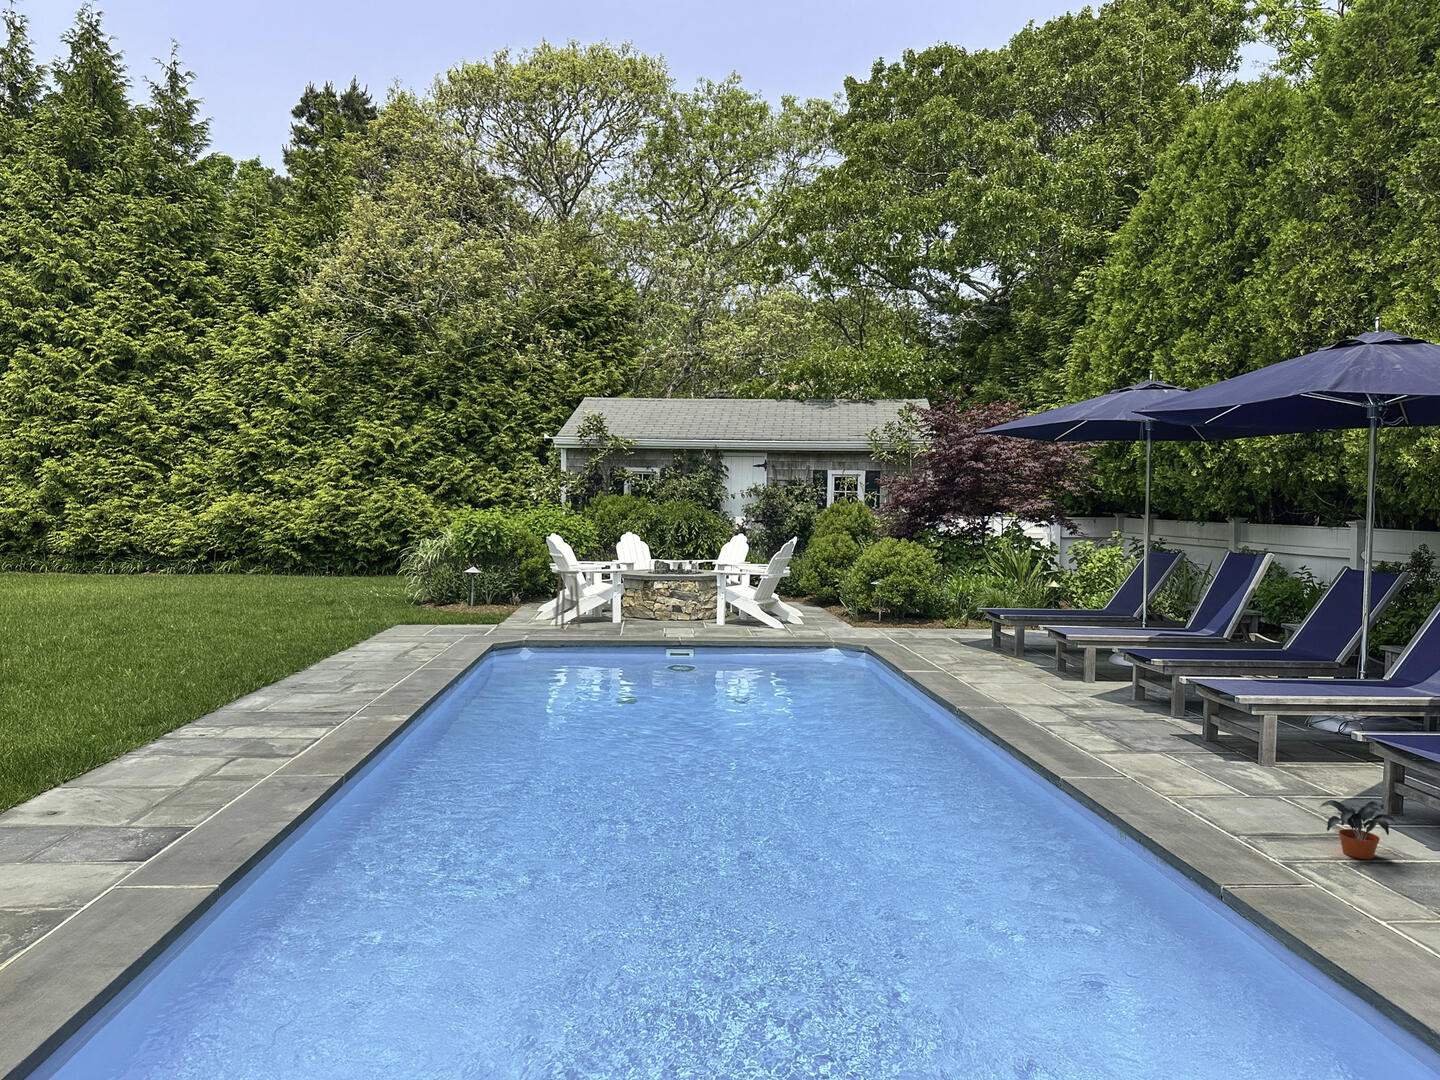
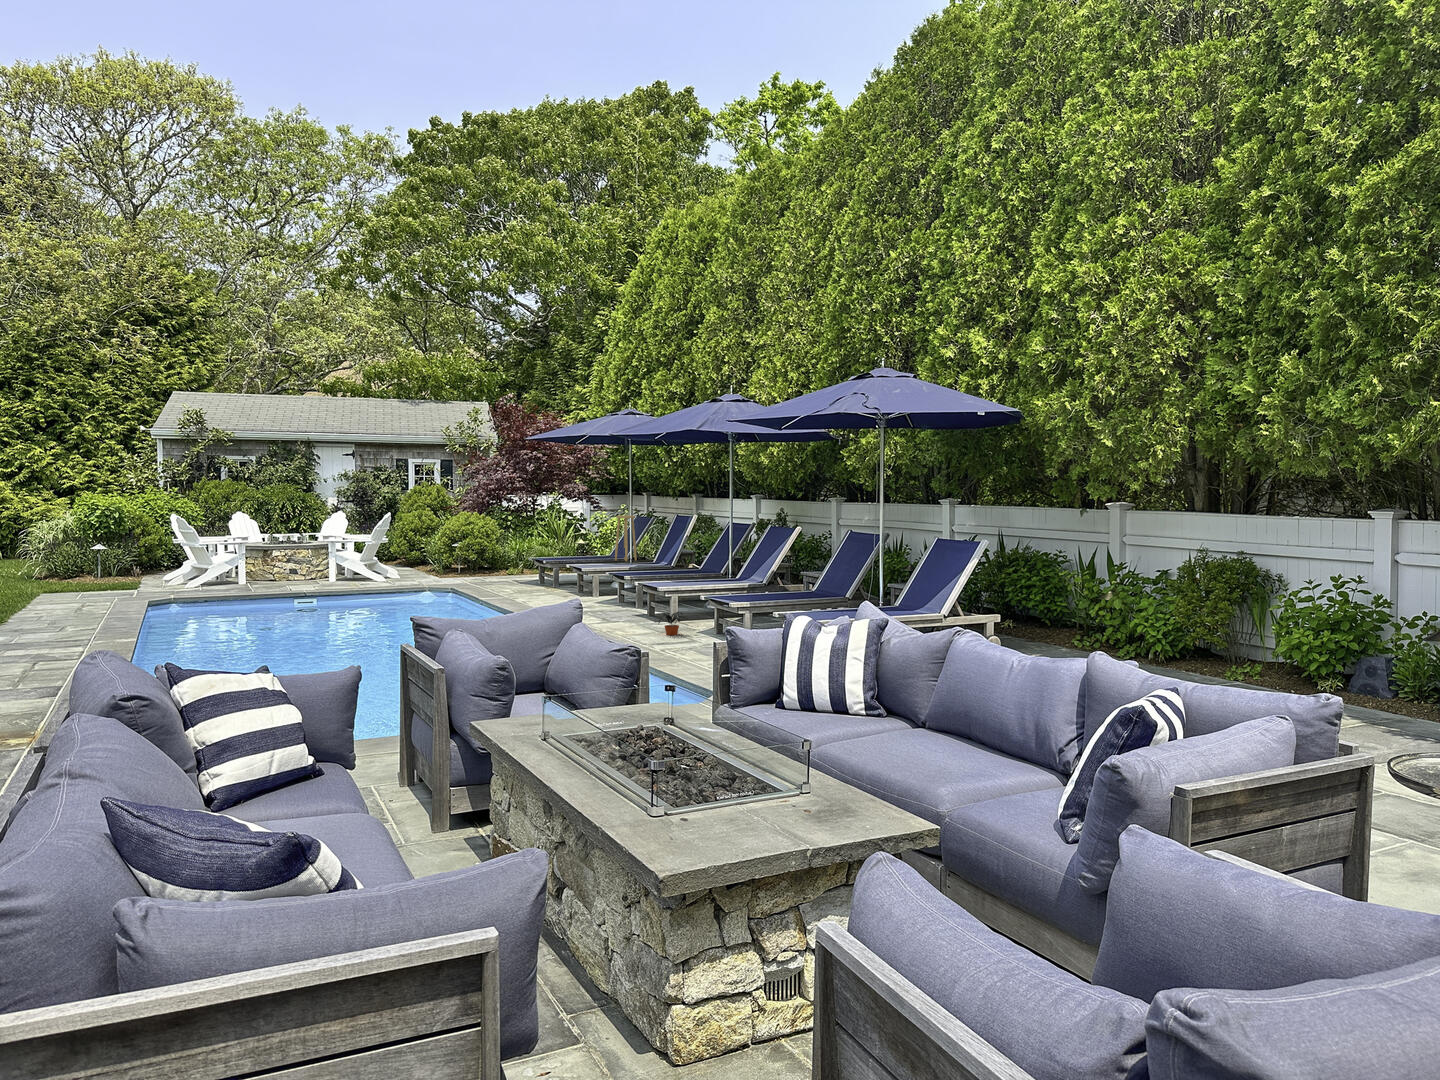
stool: present [555,570,580,628] -> present [615,515,637,561]

